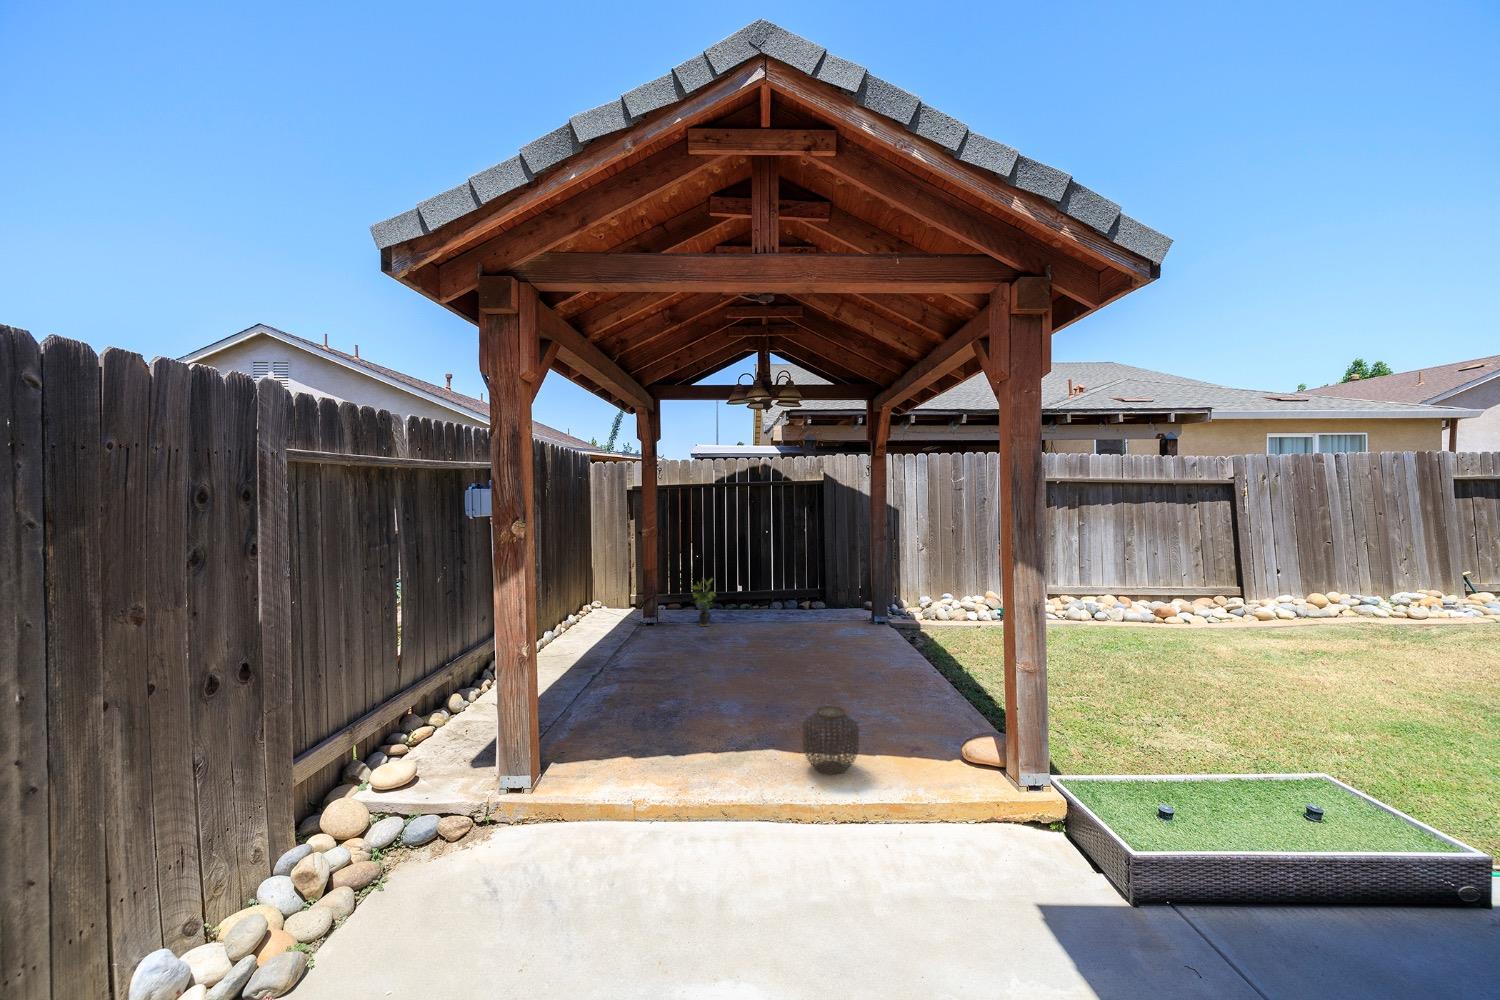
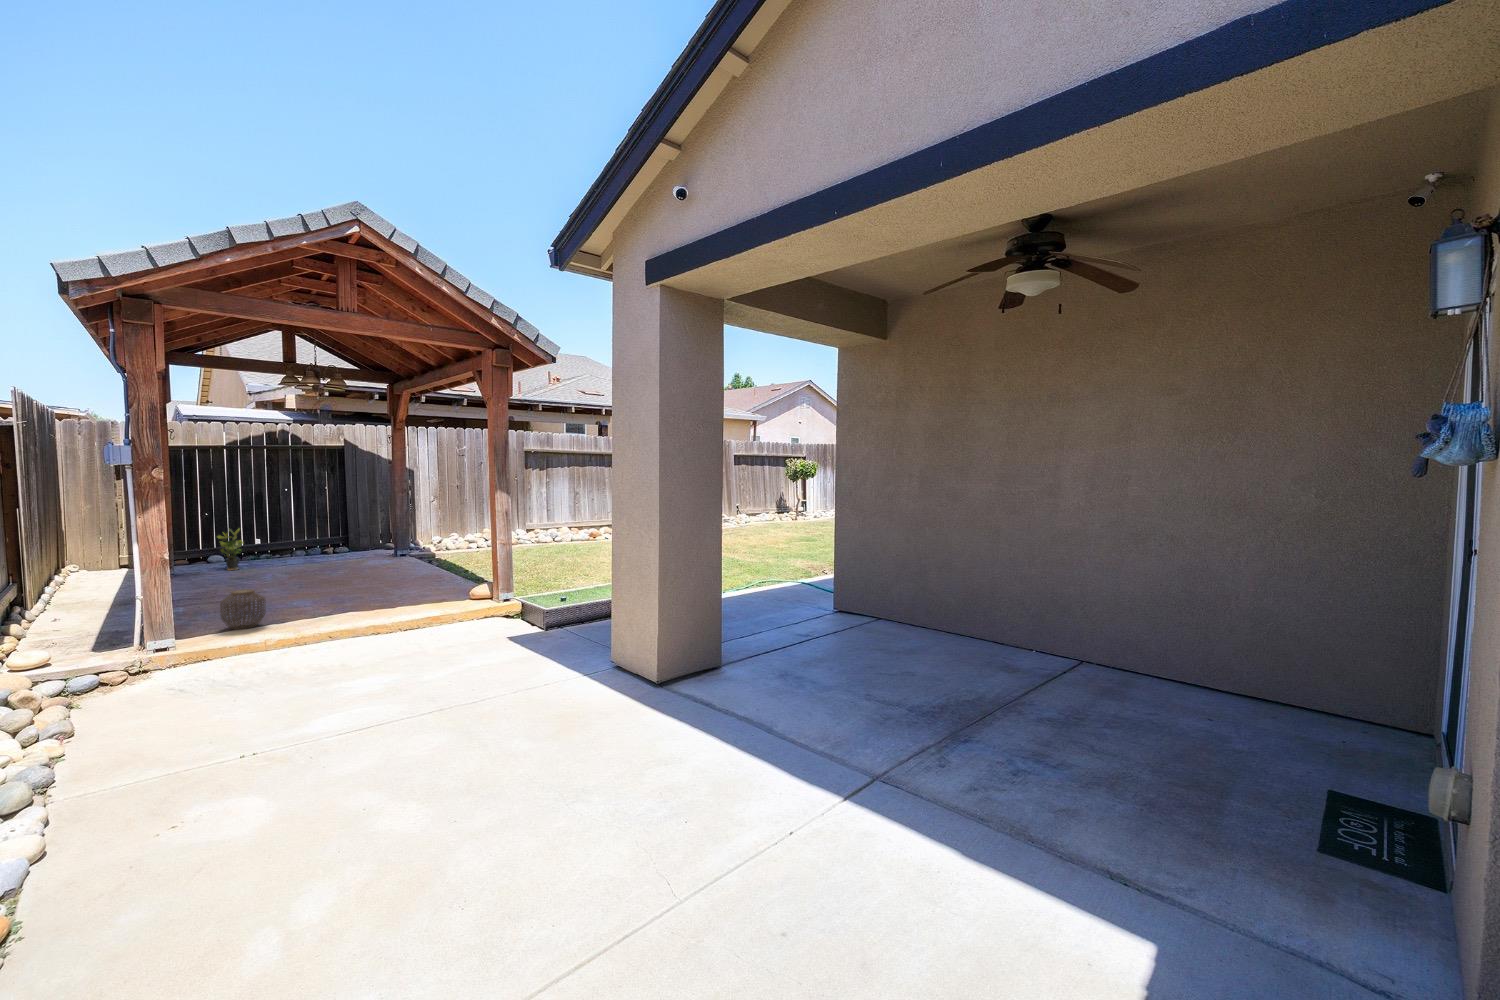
woven basket: present [803,706,859,775] -> present [220,589,266,629]

